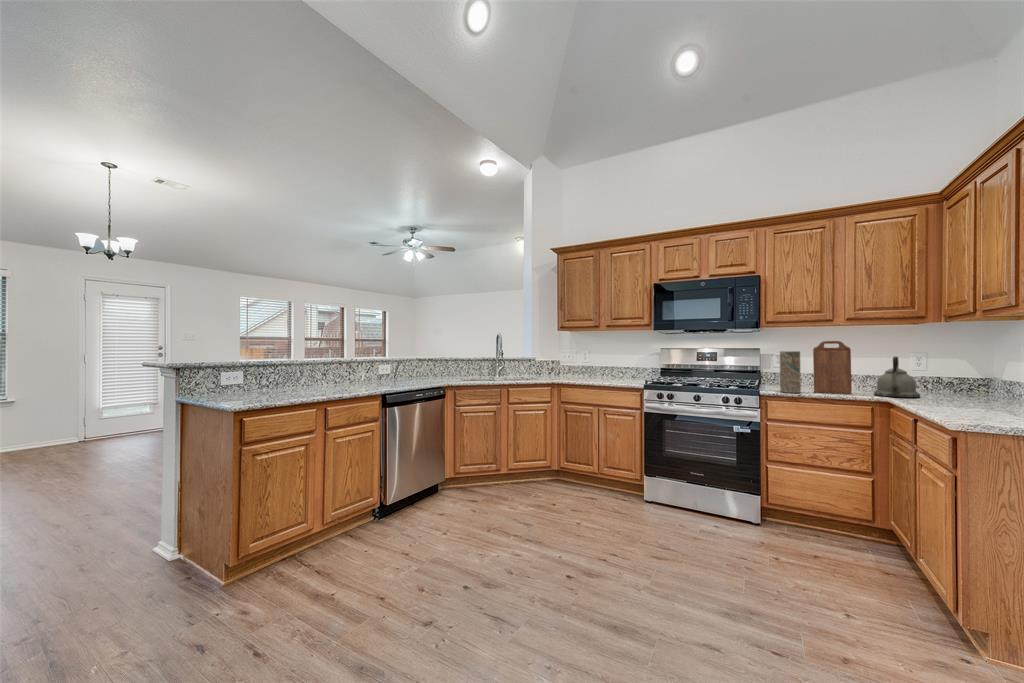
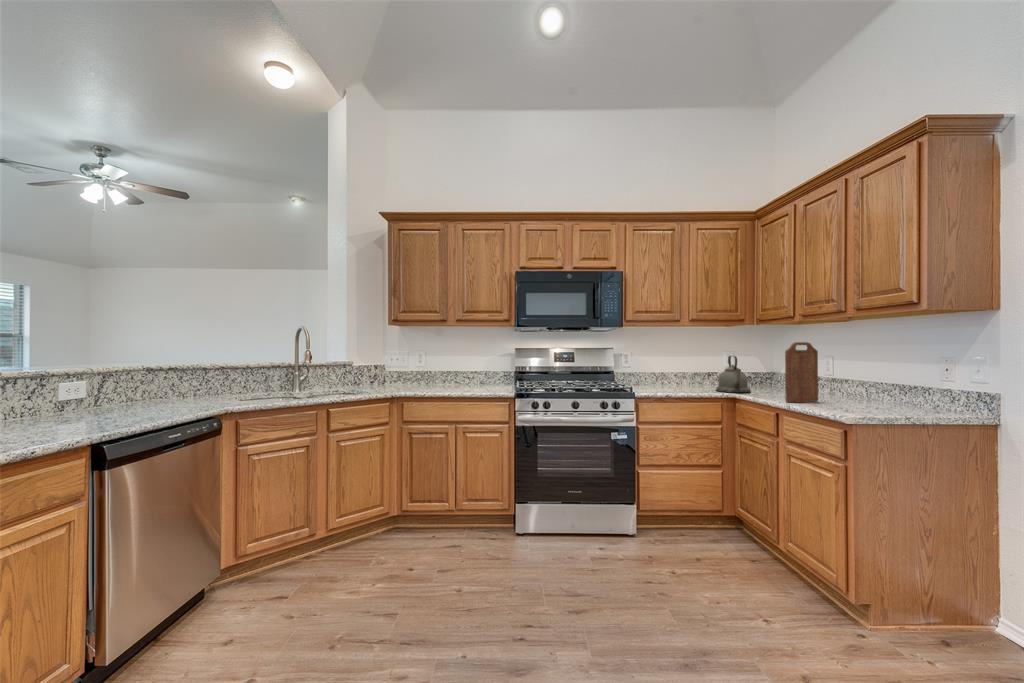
cutting board: present [813,341,852,394] -> present [785,342,818,402]
vase: present [780,351,801,393] -> none [651,351,670,394]

